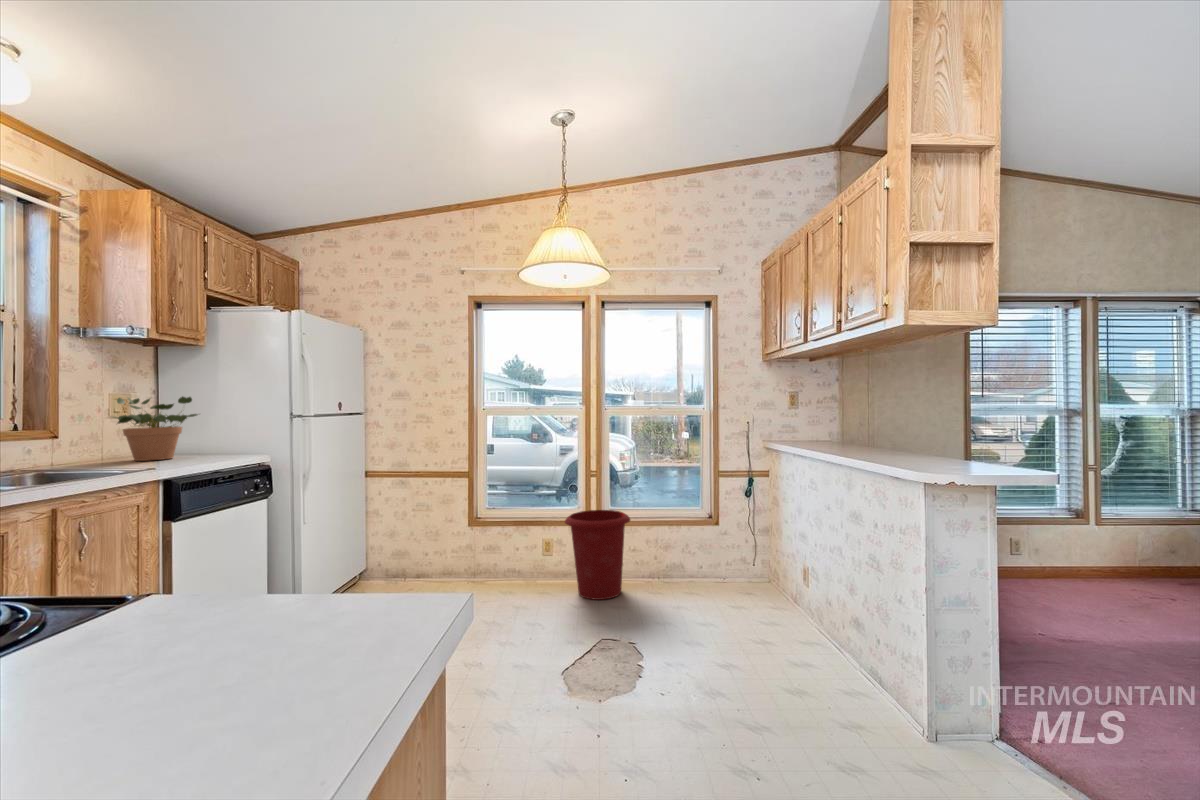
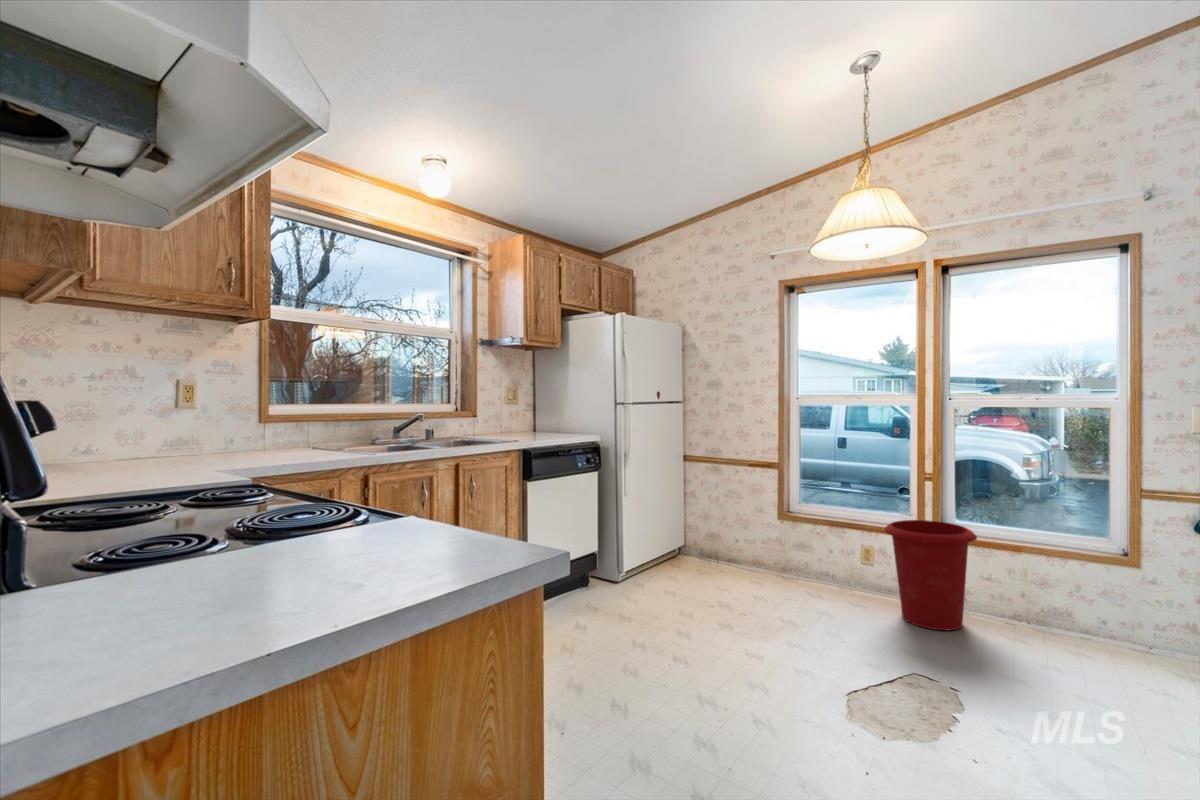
potted plant: present [114,397,198,461] -> none [502,387,558,435]

